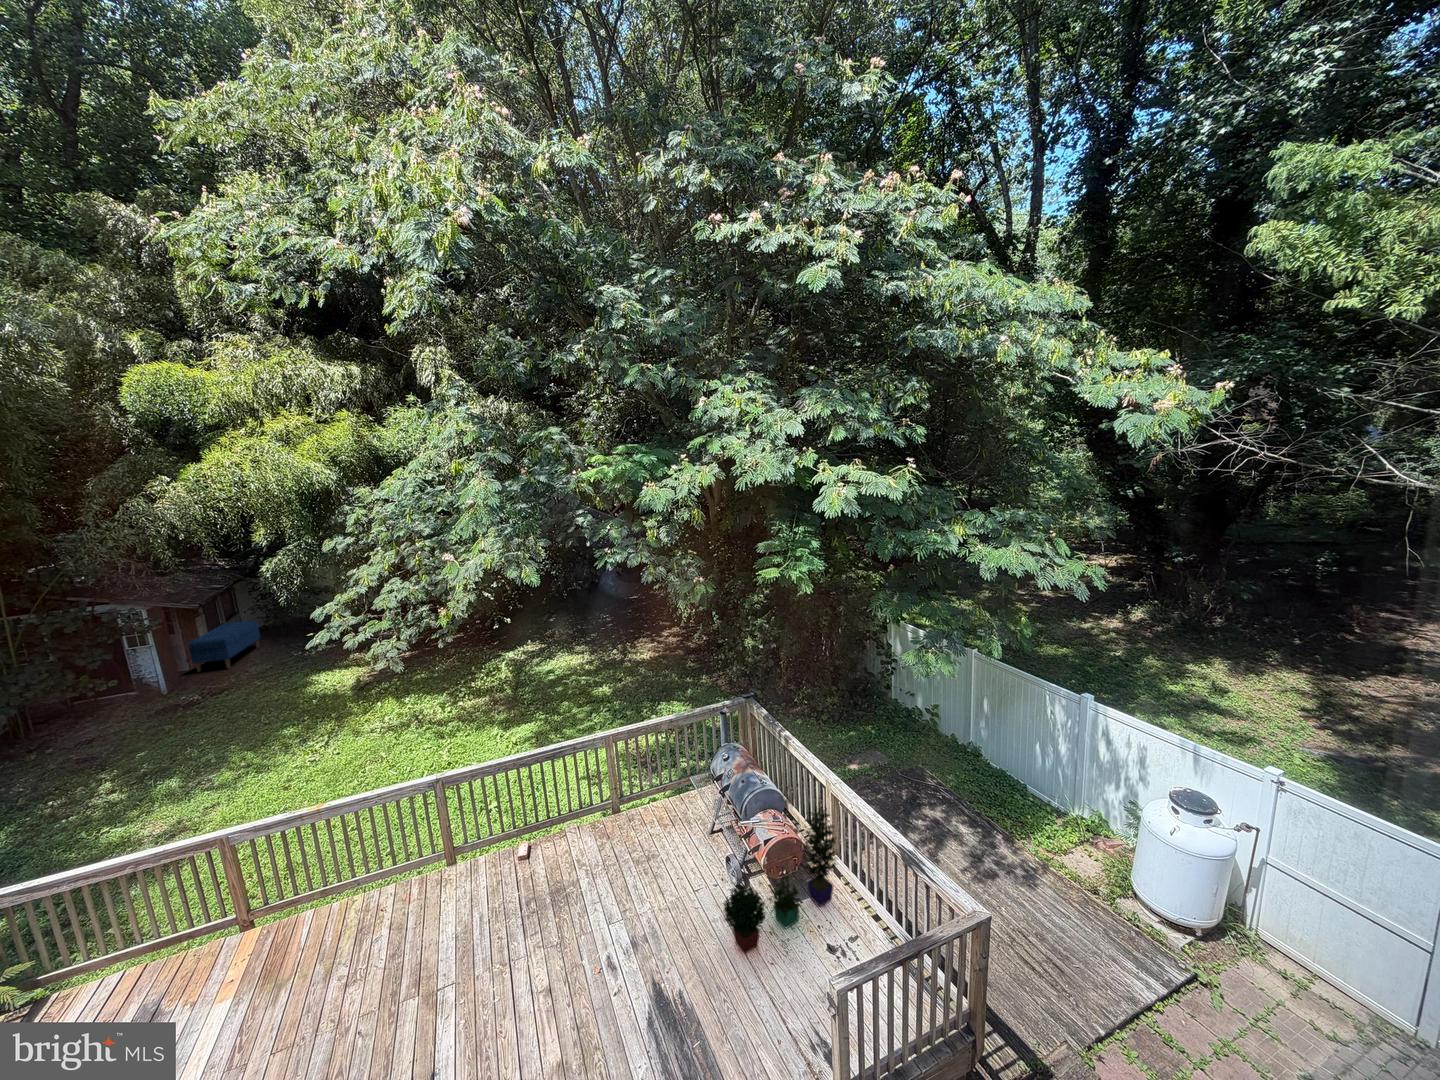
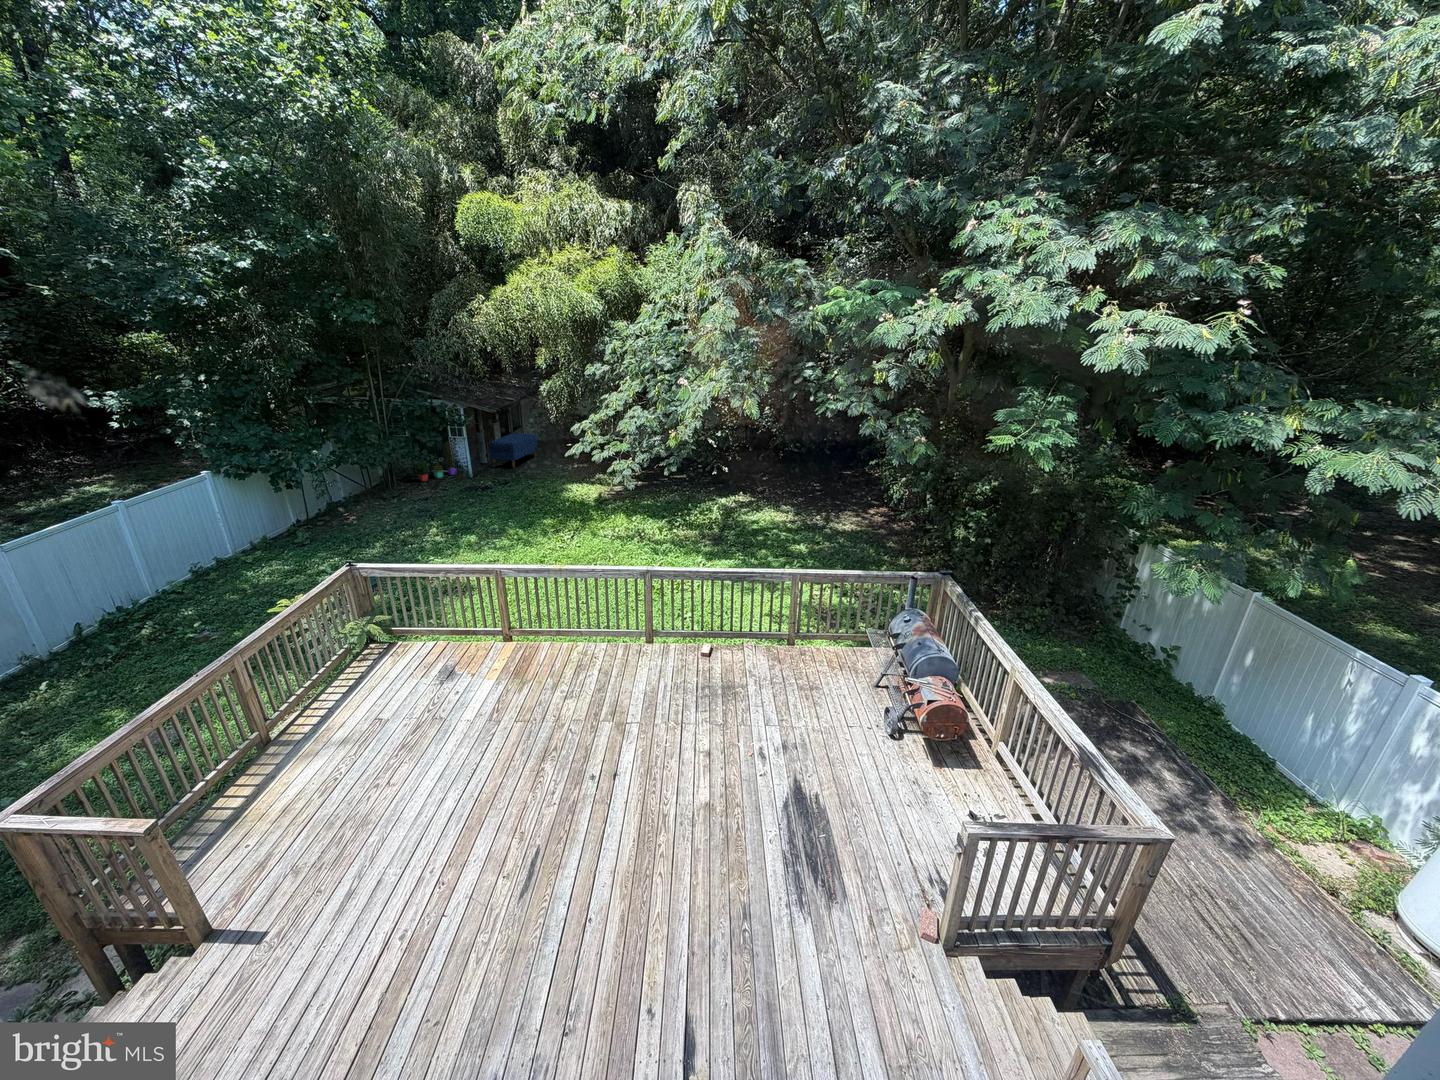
potted plant: present [724,803,836,954] -> present [415,441,456,481]

